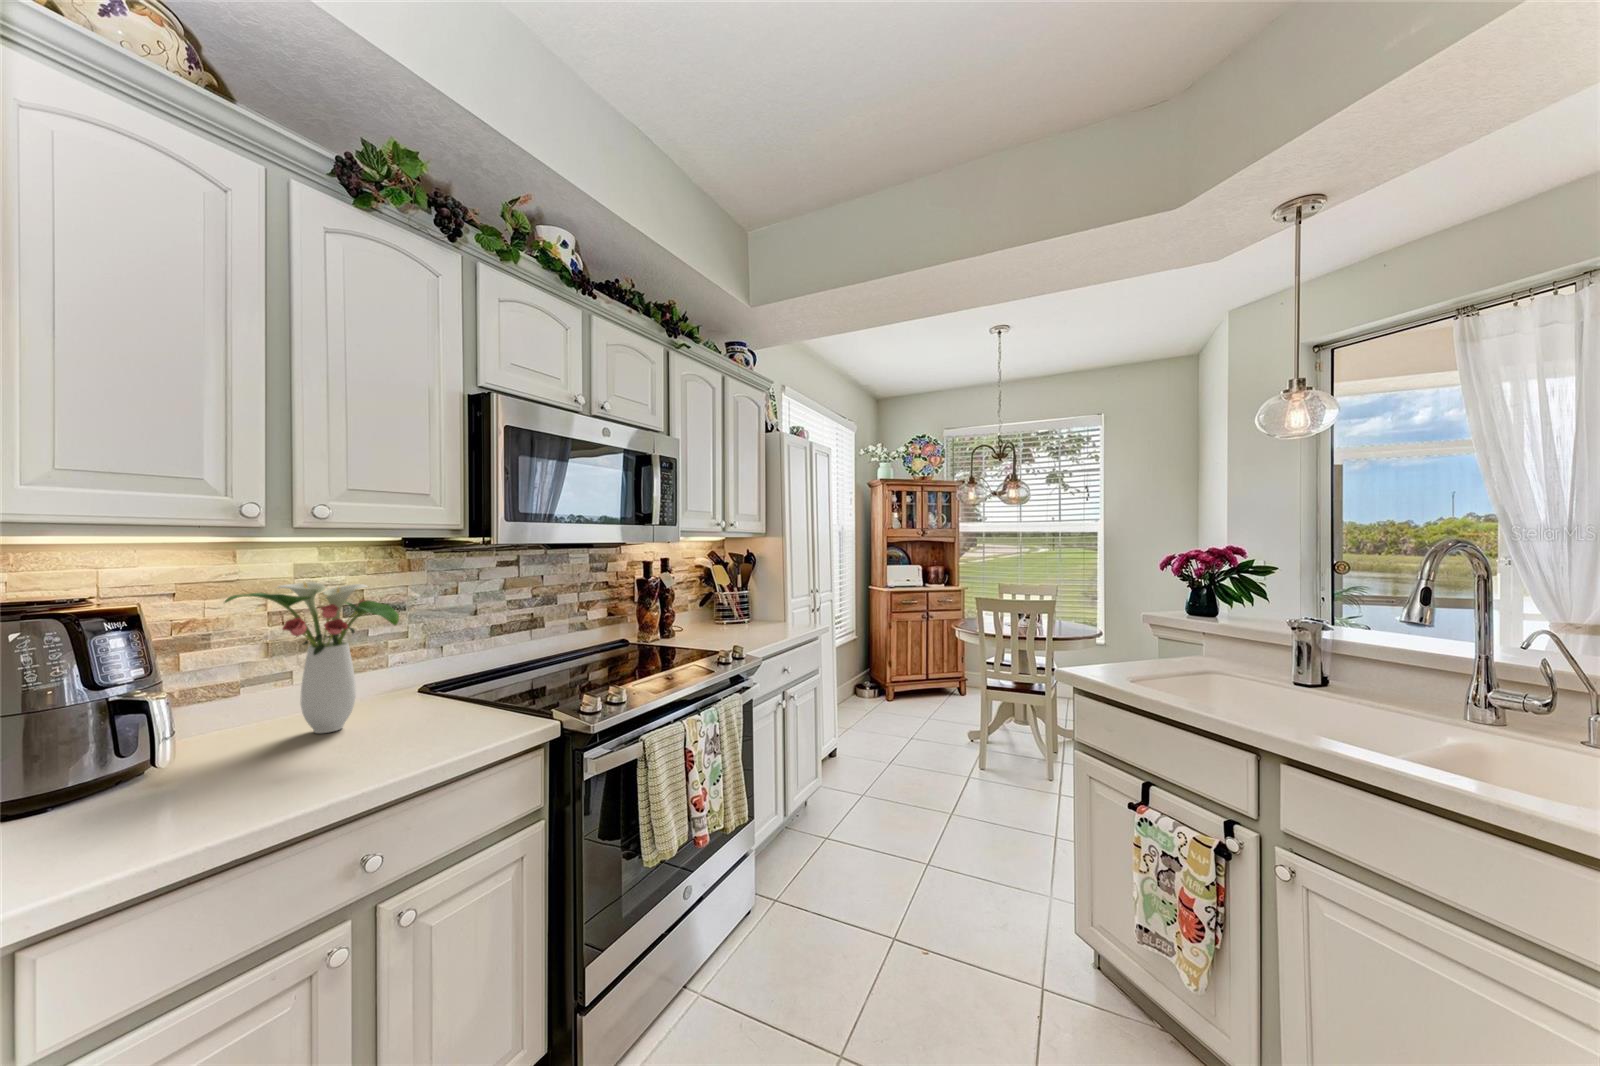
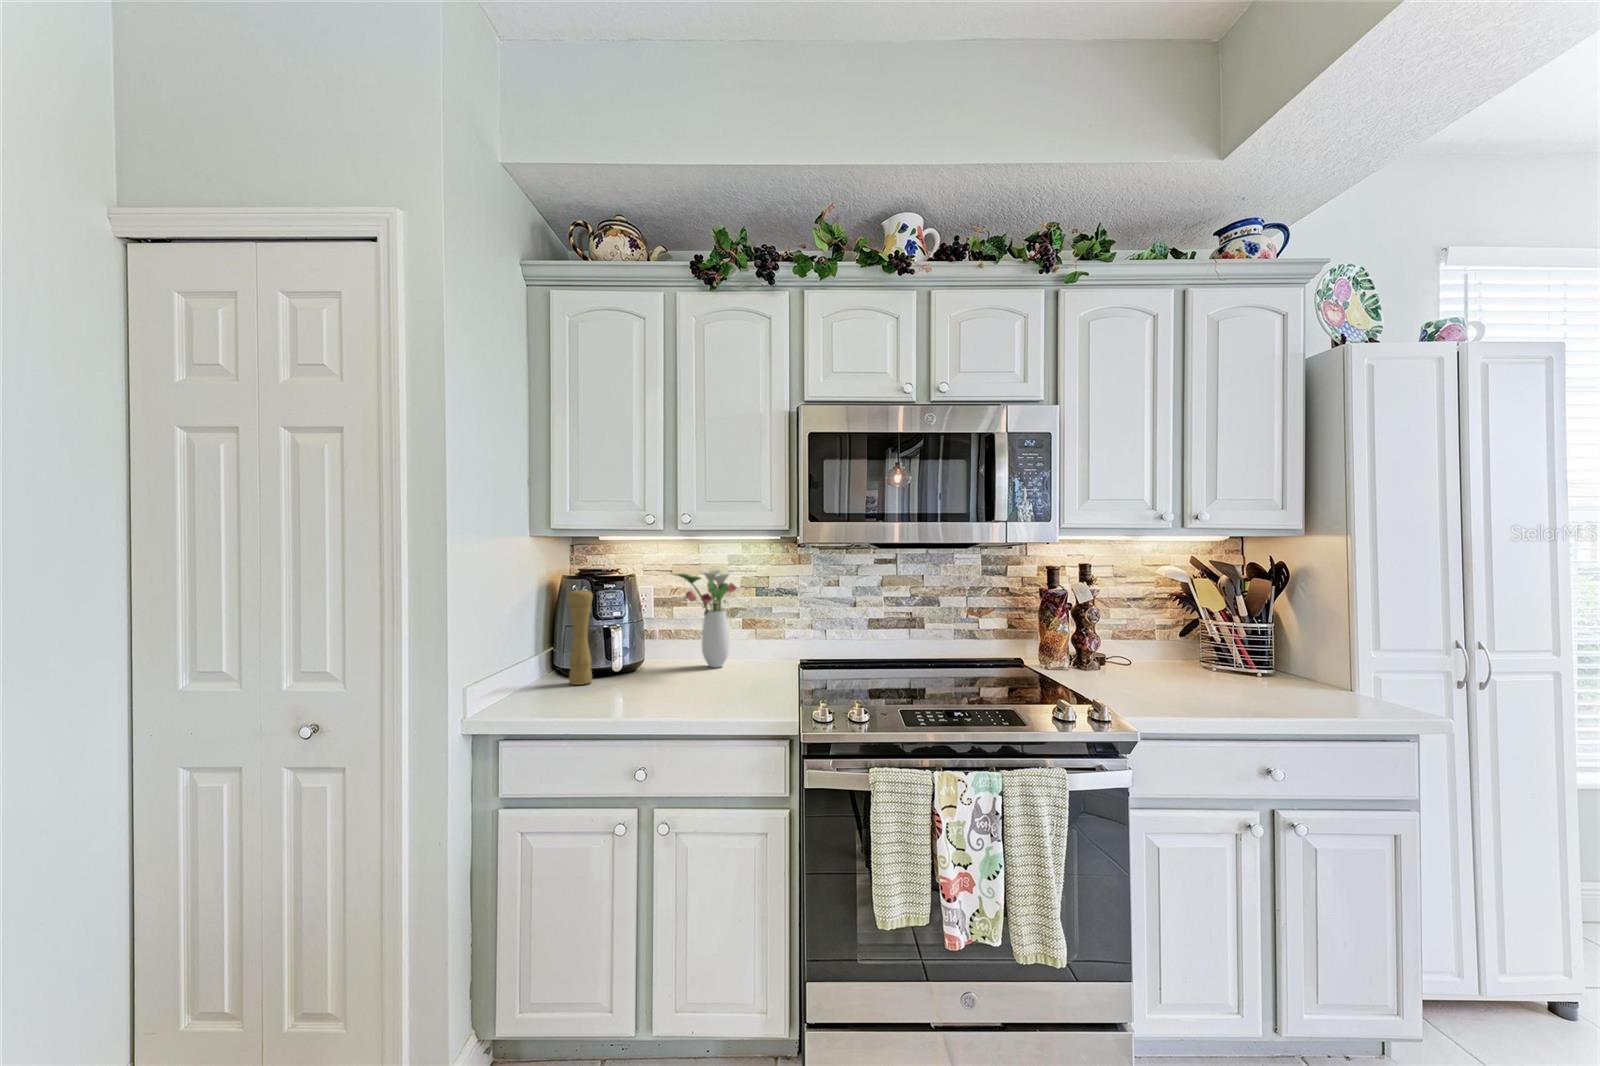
pepper mill: none [85,639,164,851] -> present [568,589,593,685]

